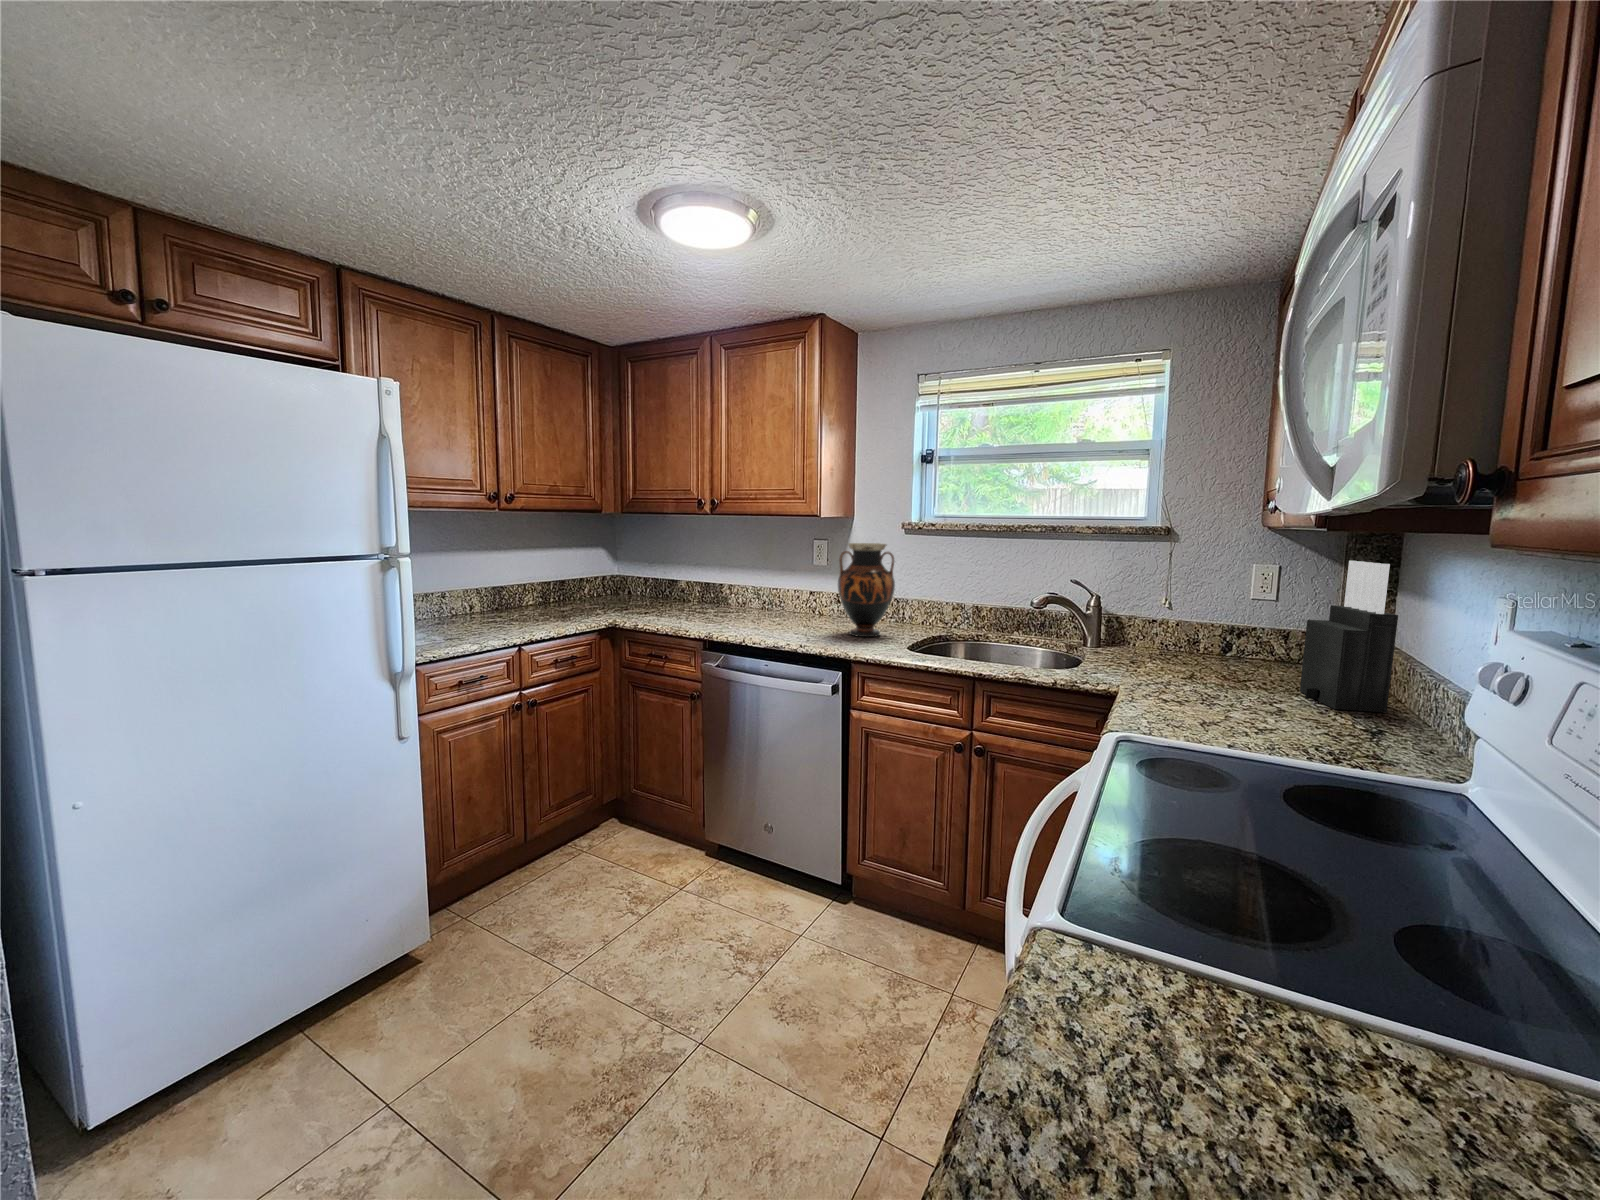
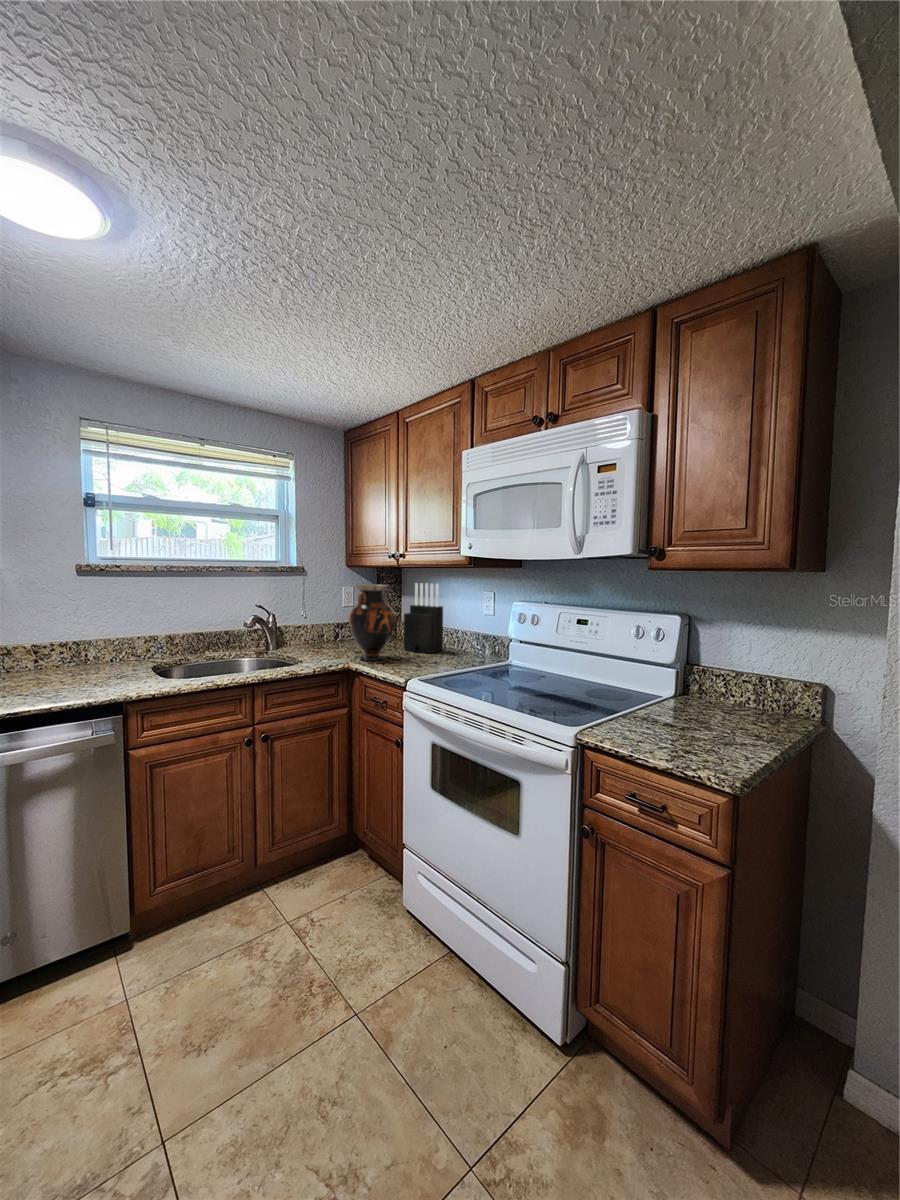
vase: present [838,543,895,637] -> present [349,584,395,661]

